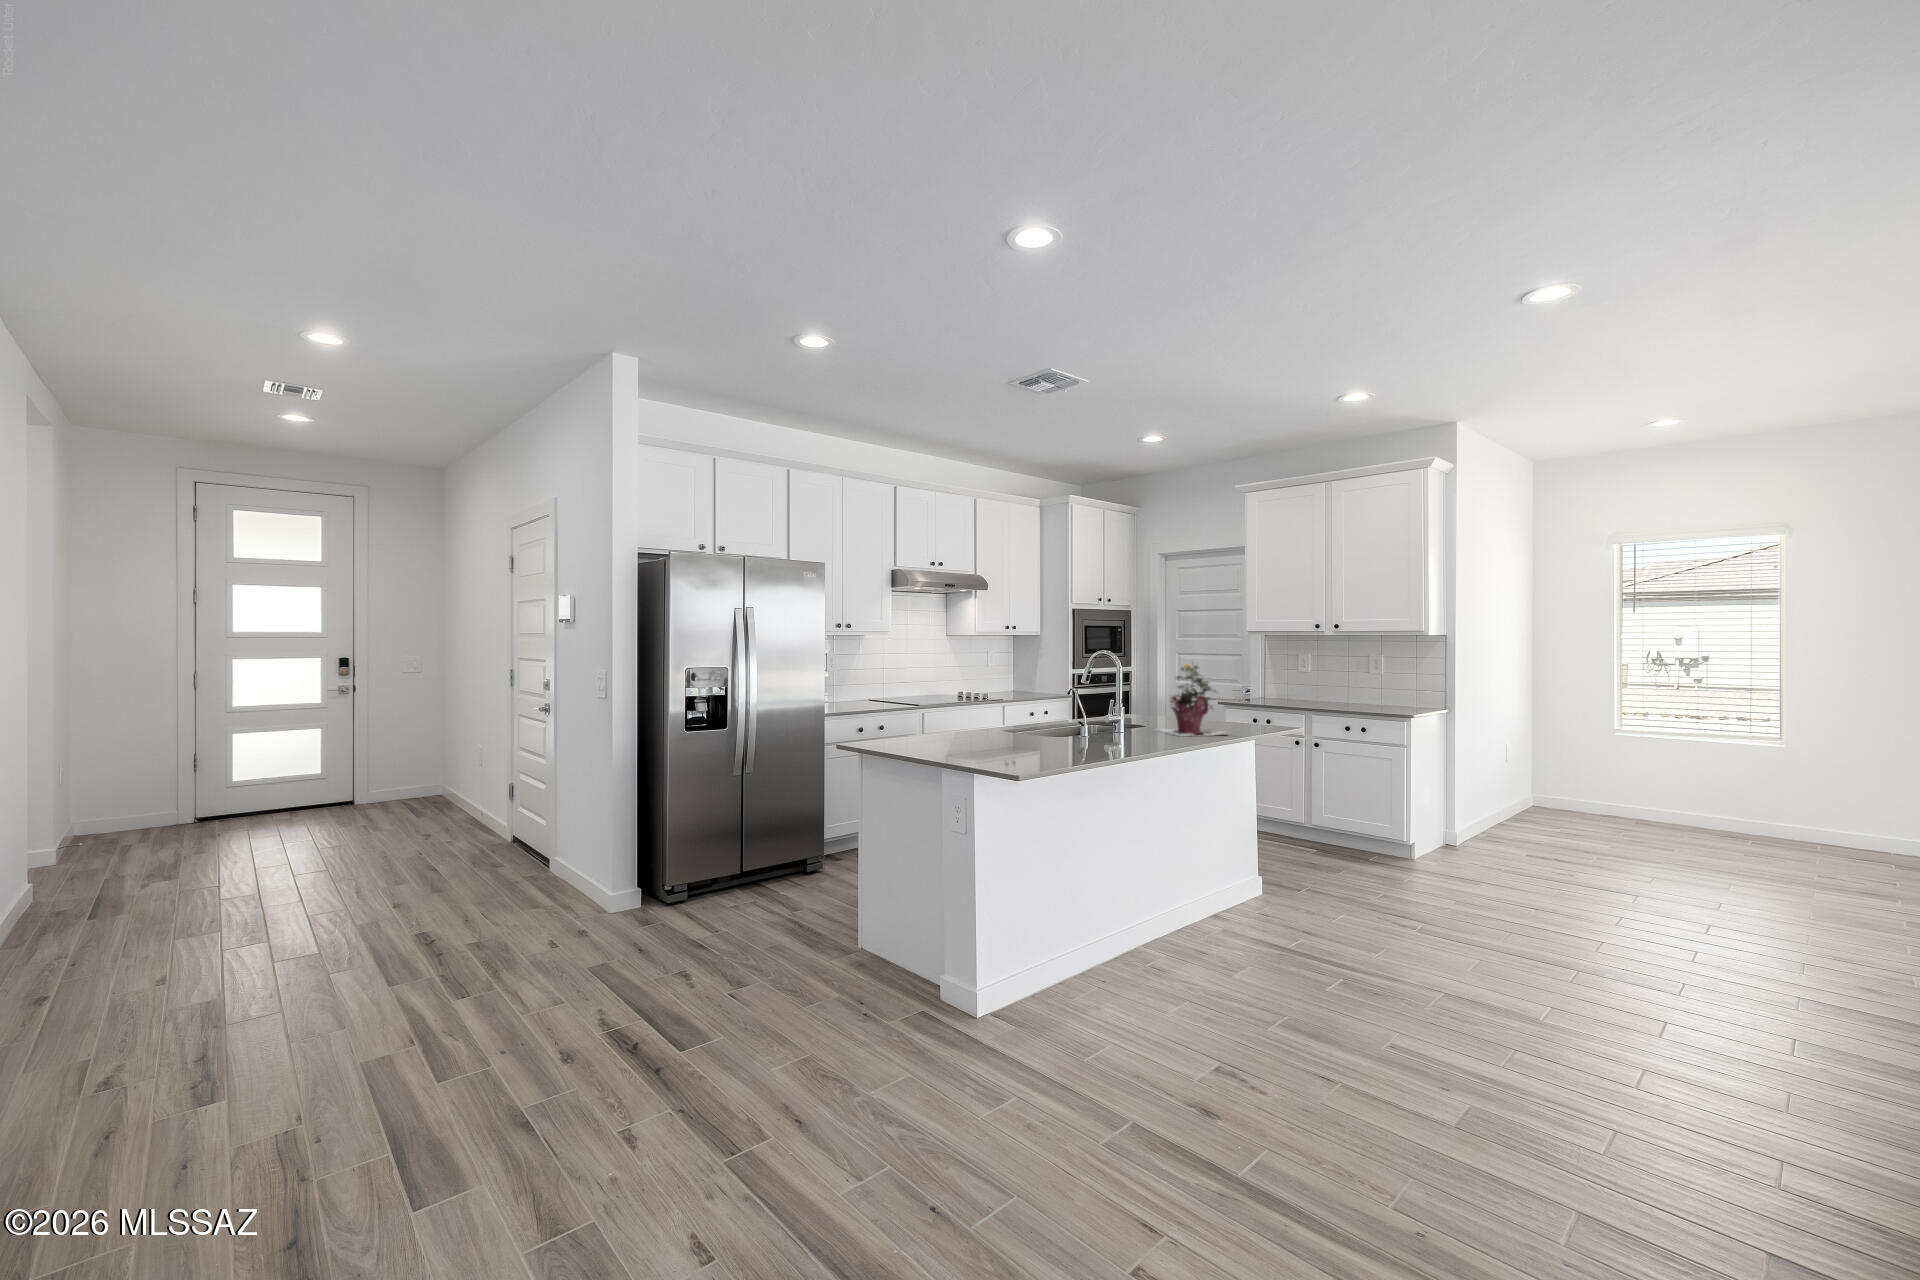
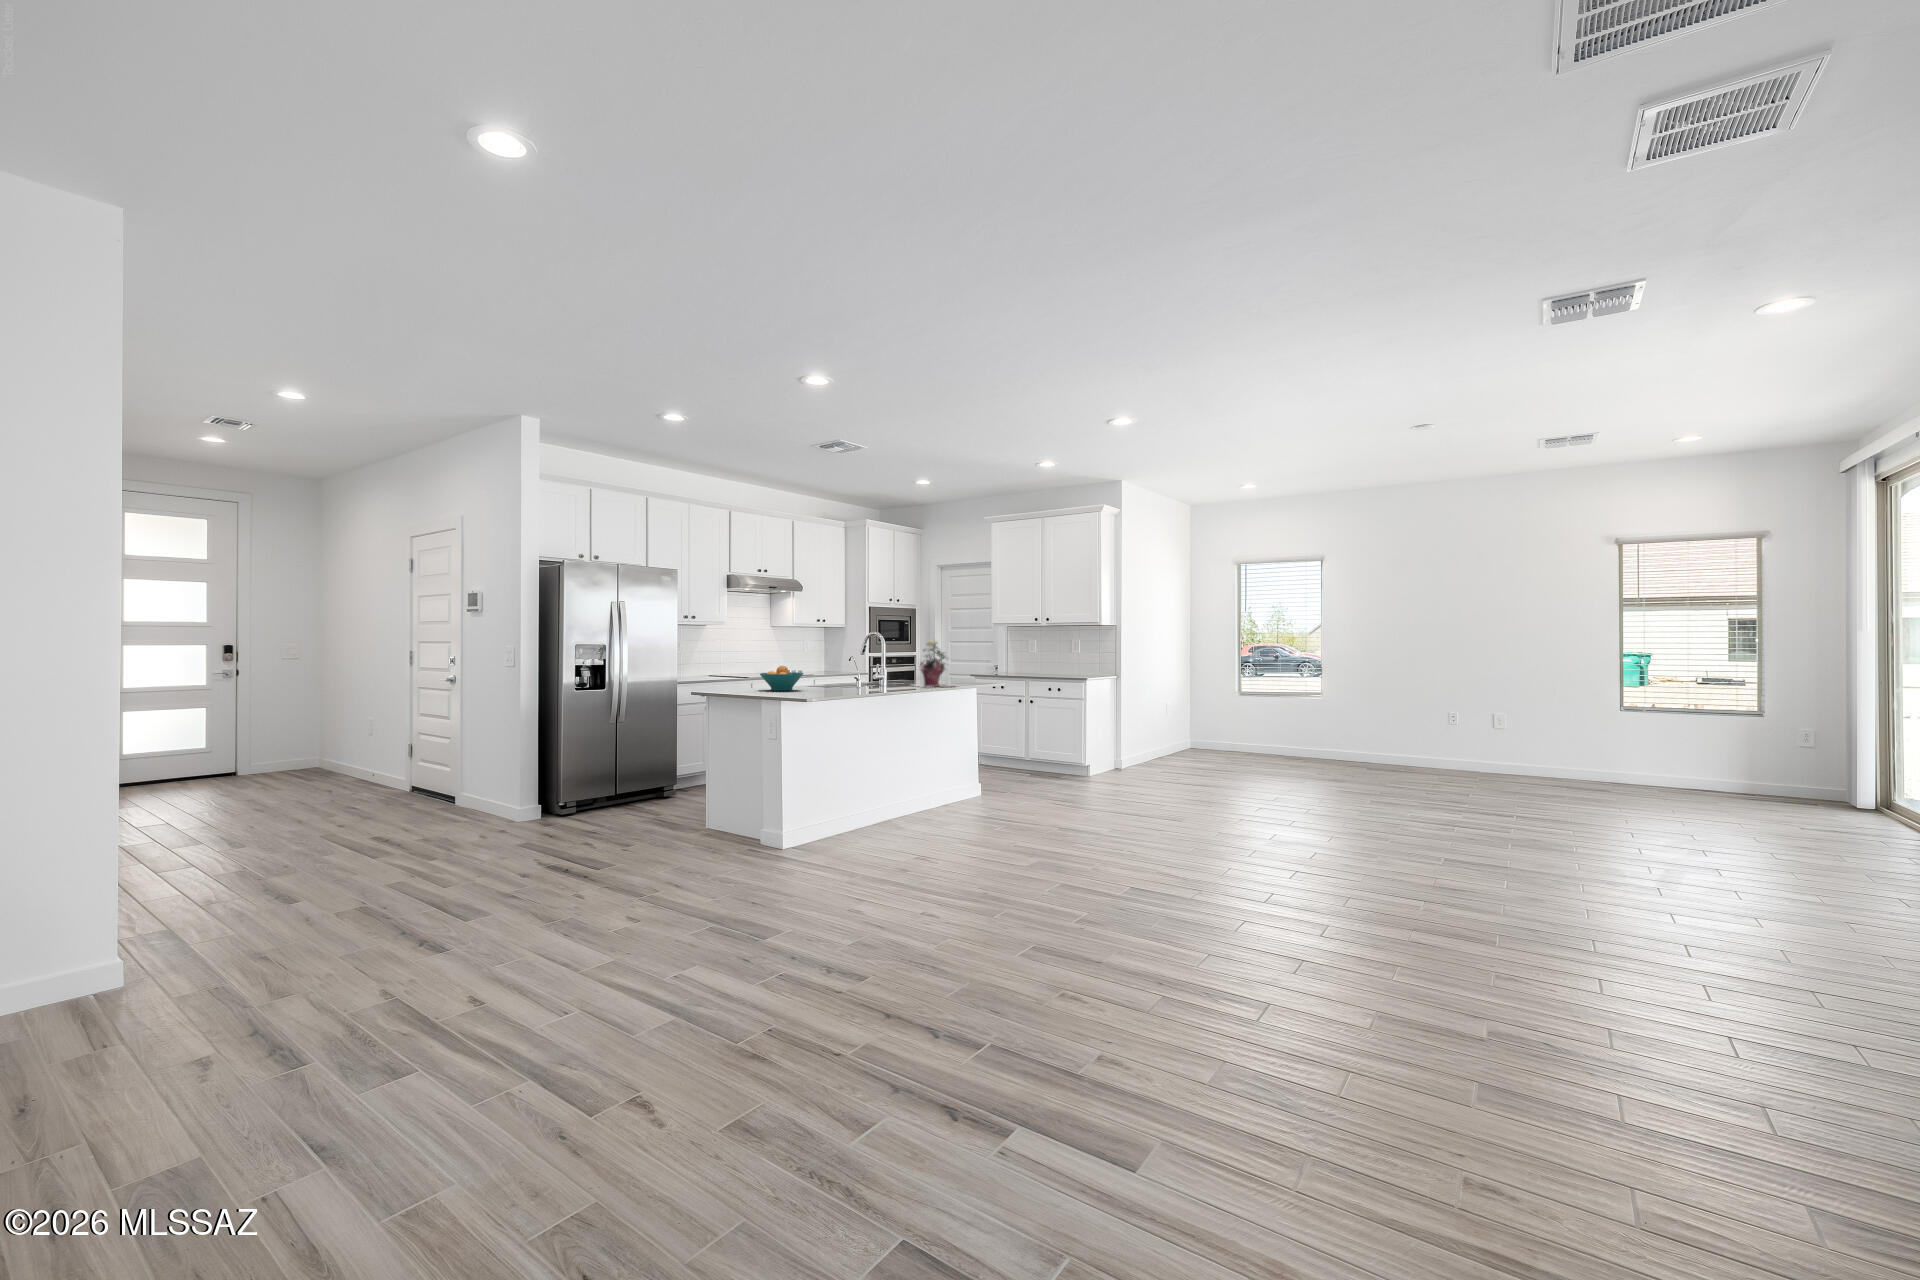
fruit bowl: none [935,706,1001,745] -> present [760,666,803,691]

